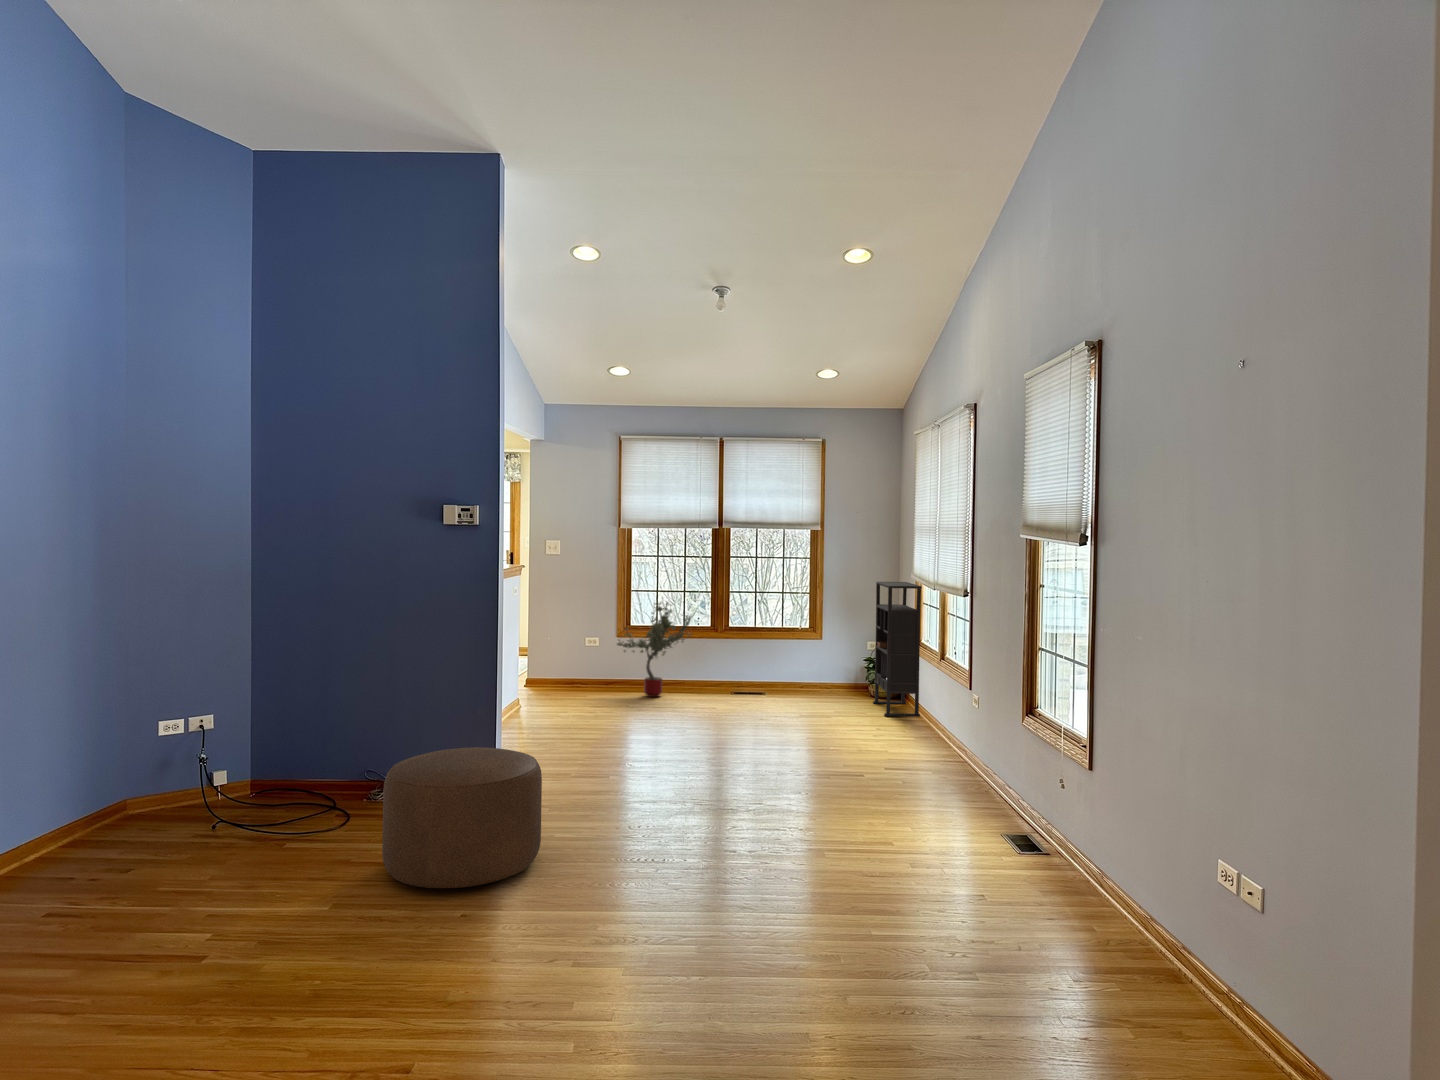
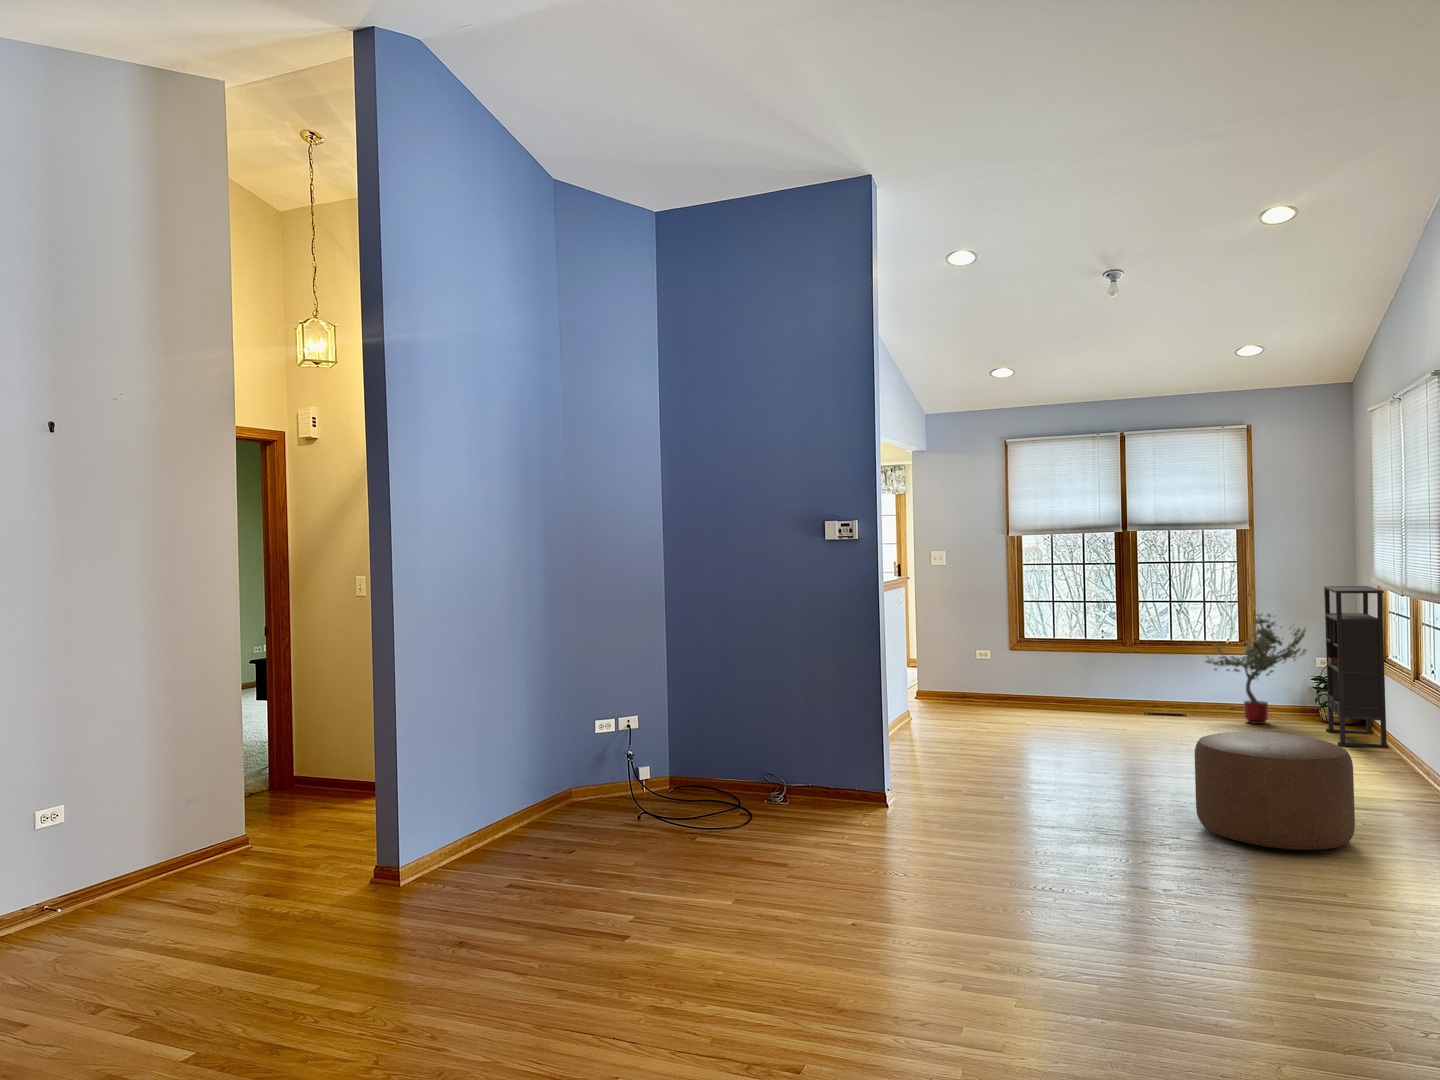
potted tree: present [617,603,691,697] -> present [1206,614,1307,724]
ottoman: present [382,747,542,888] -> present [1195,731,1355,850]

